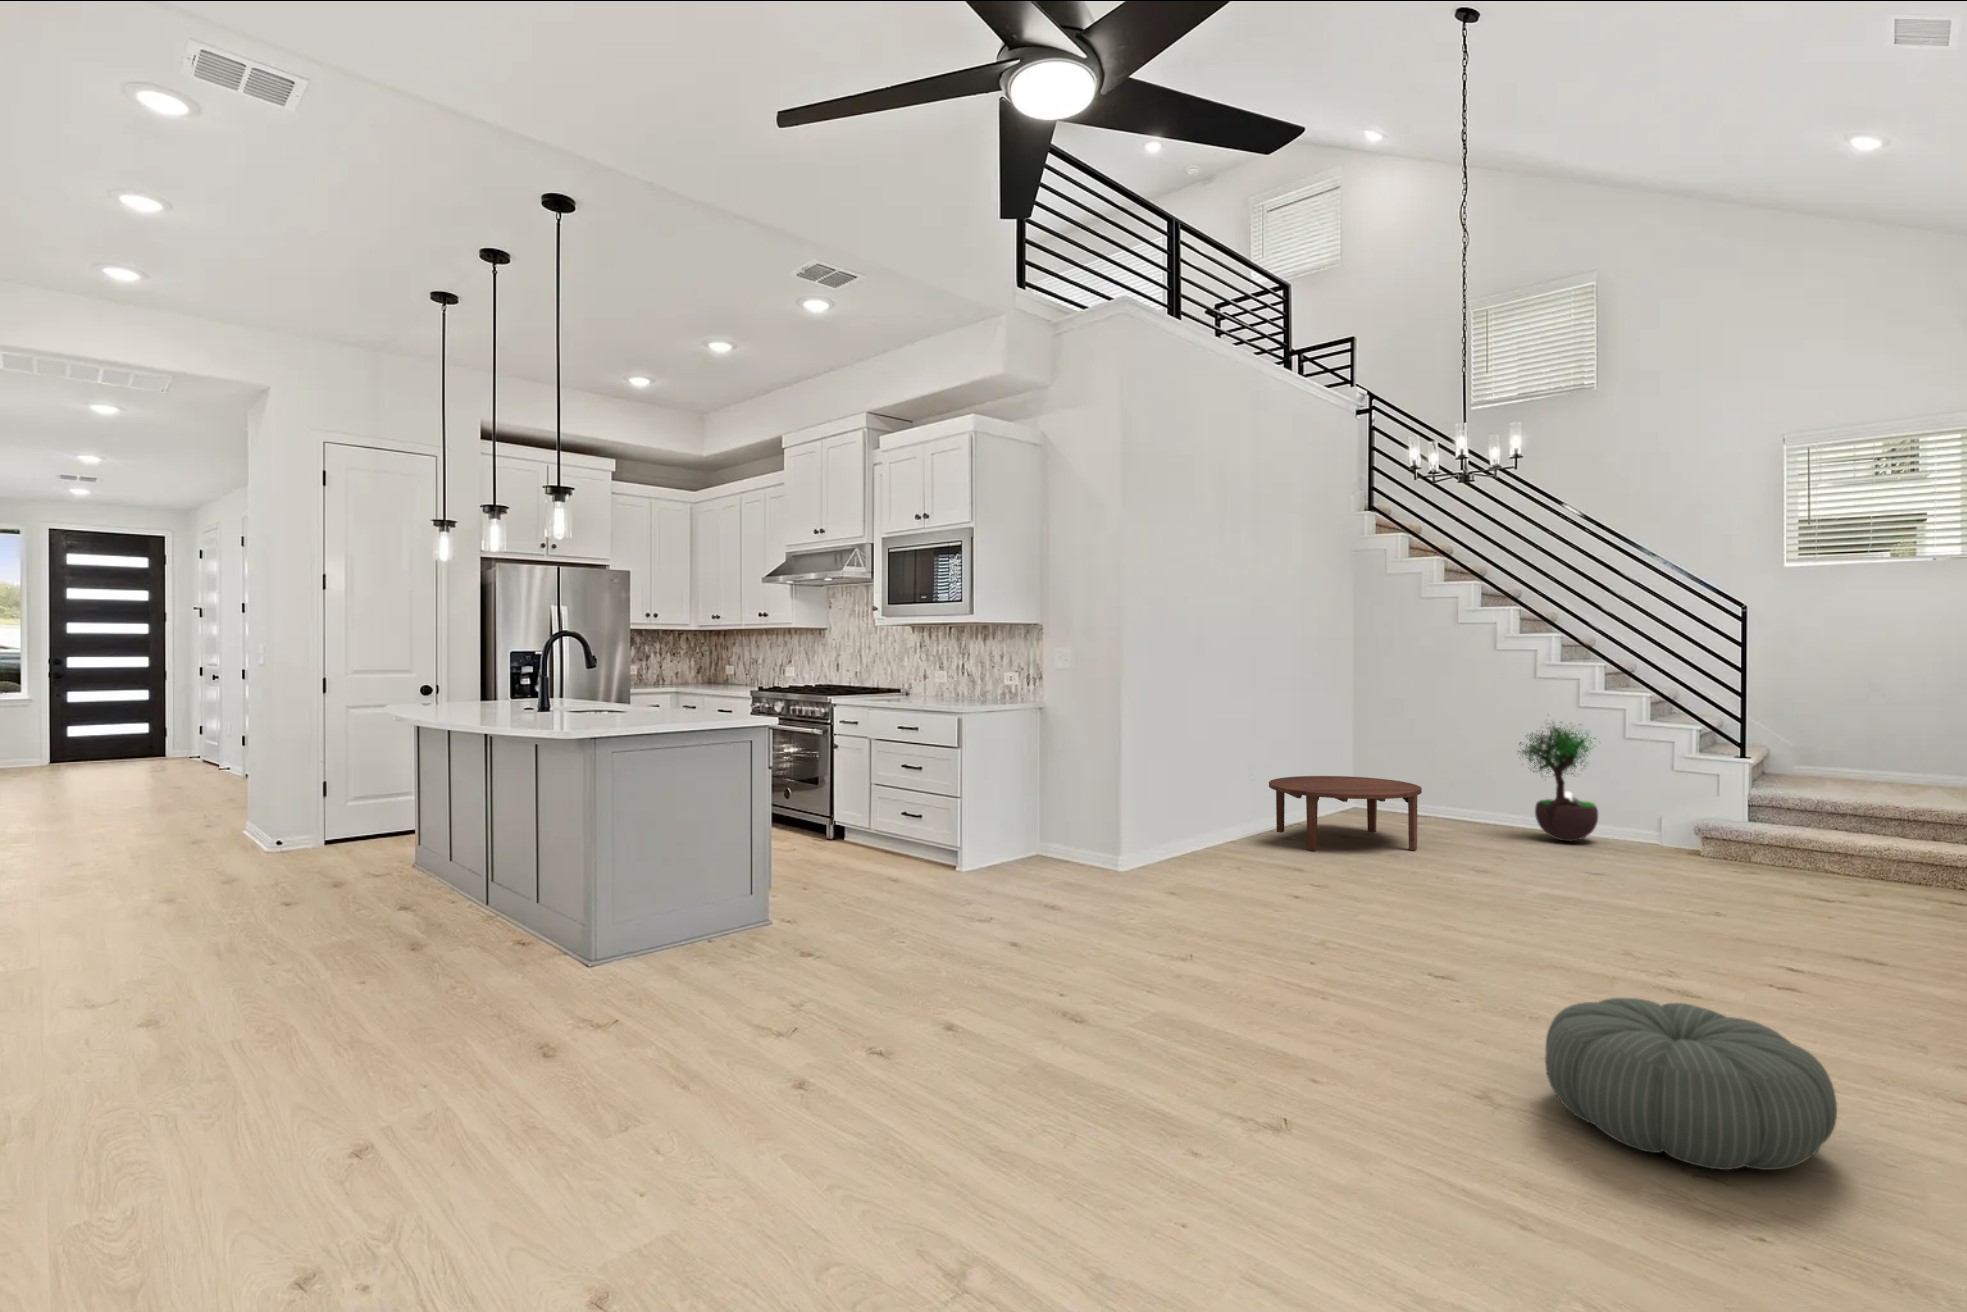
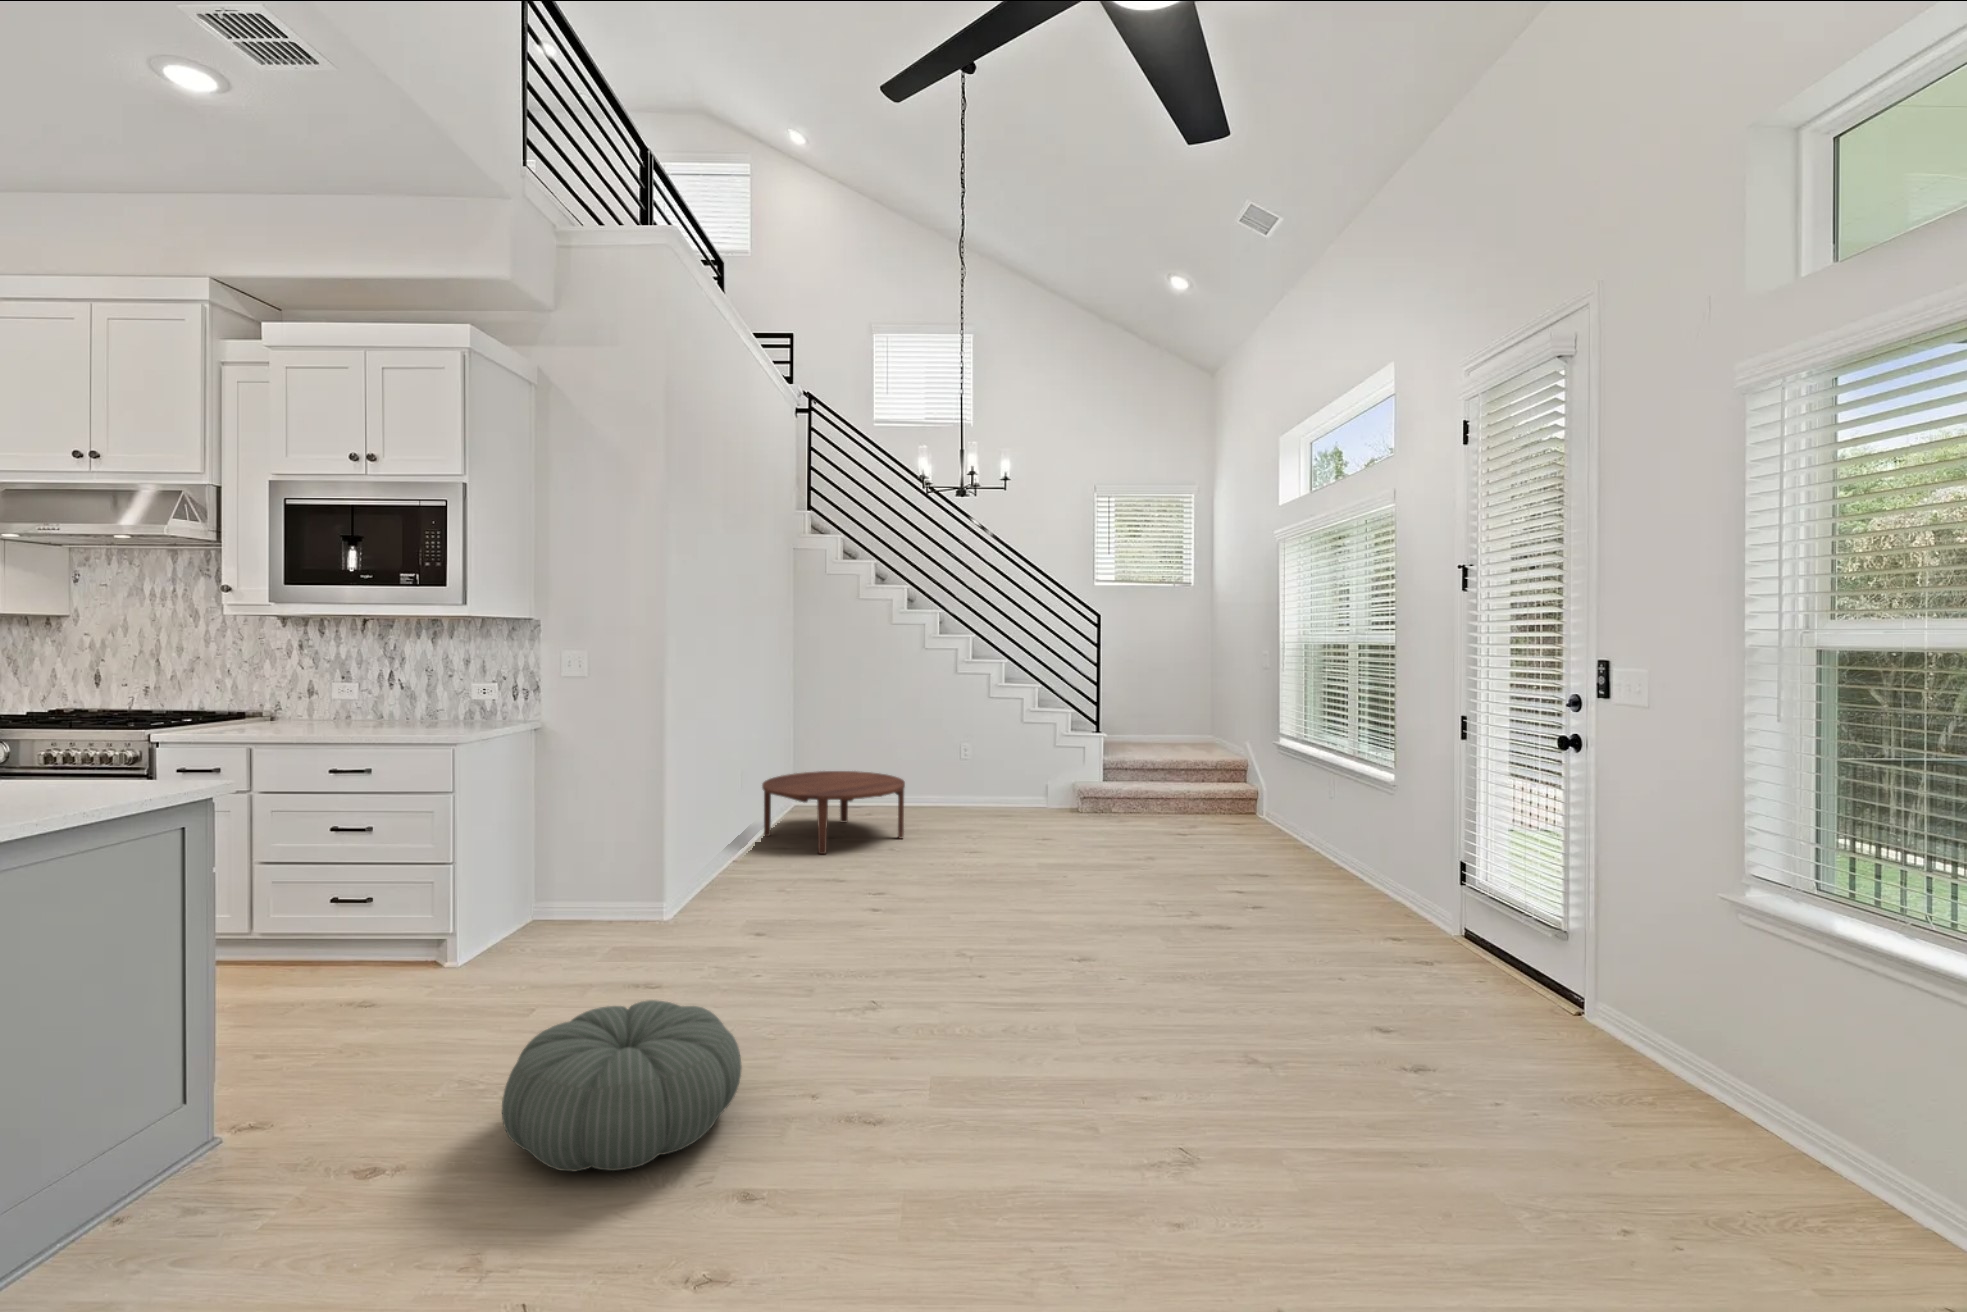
potted tree: present [1518,723,1598,841] -> none [957,704,1020,810]
pouf: present [1545,998,1837,1170] -> present [502,1000,742,1171]

